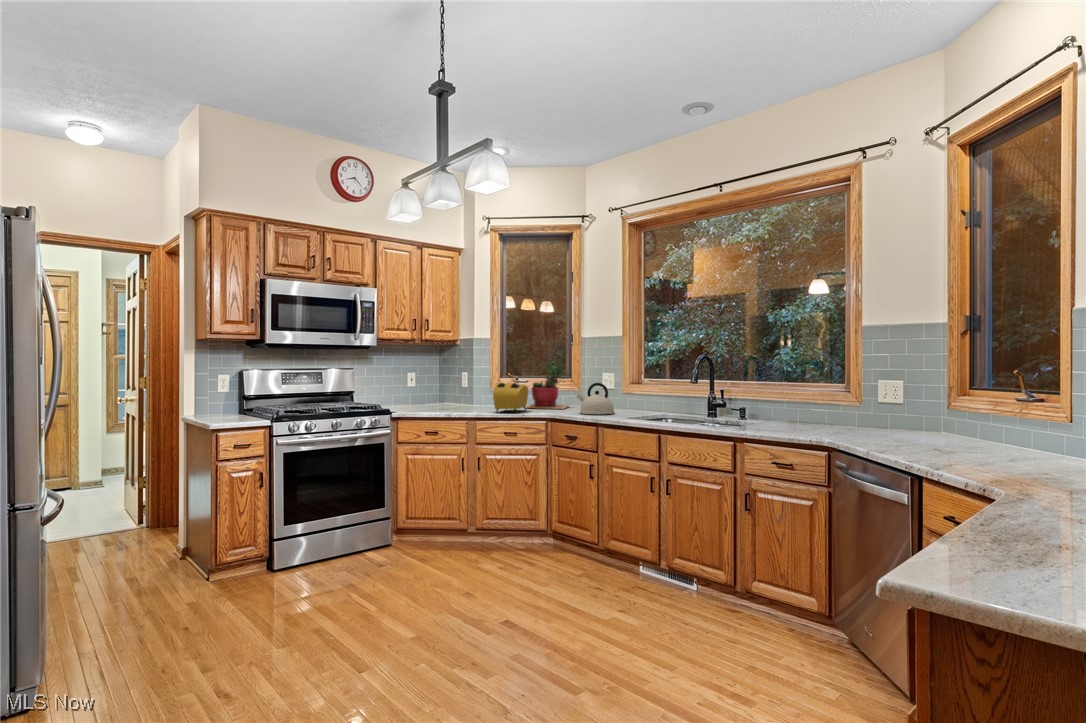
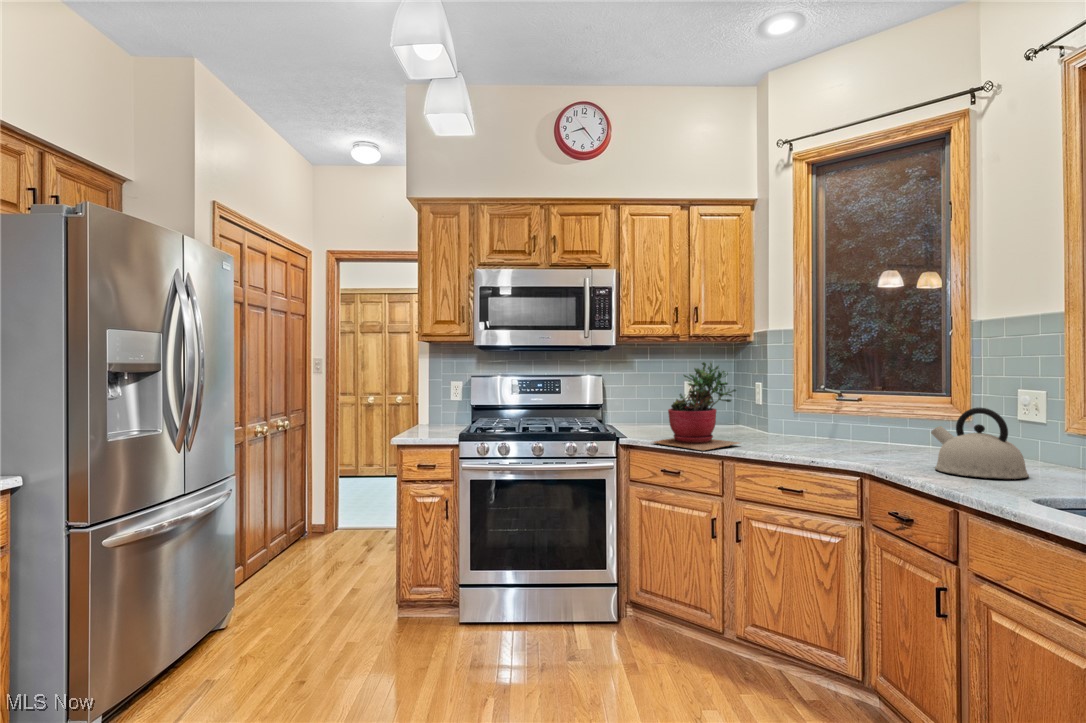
succulent plant: present [526,360,568,409] -> present [653,362,739,450]
toaster: present [493,382,528,412] -> none [761,400,839,455]

